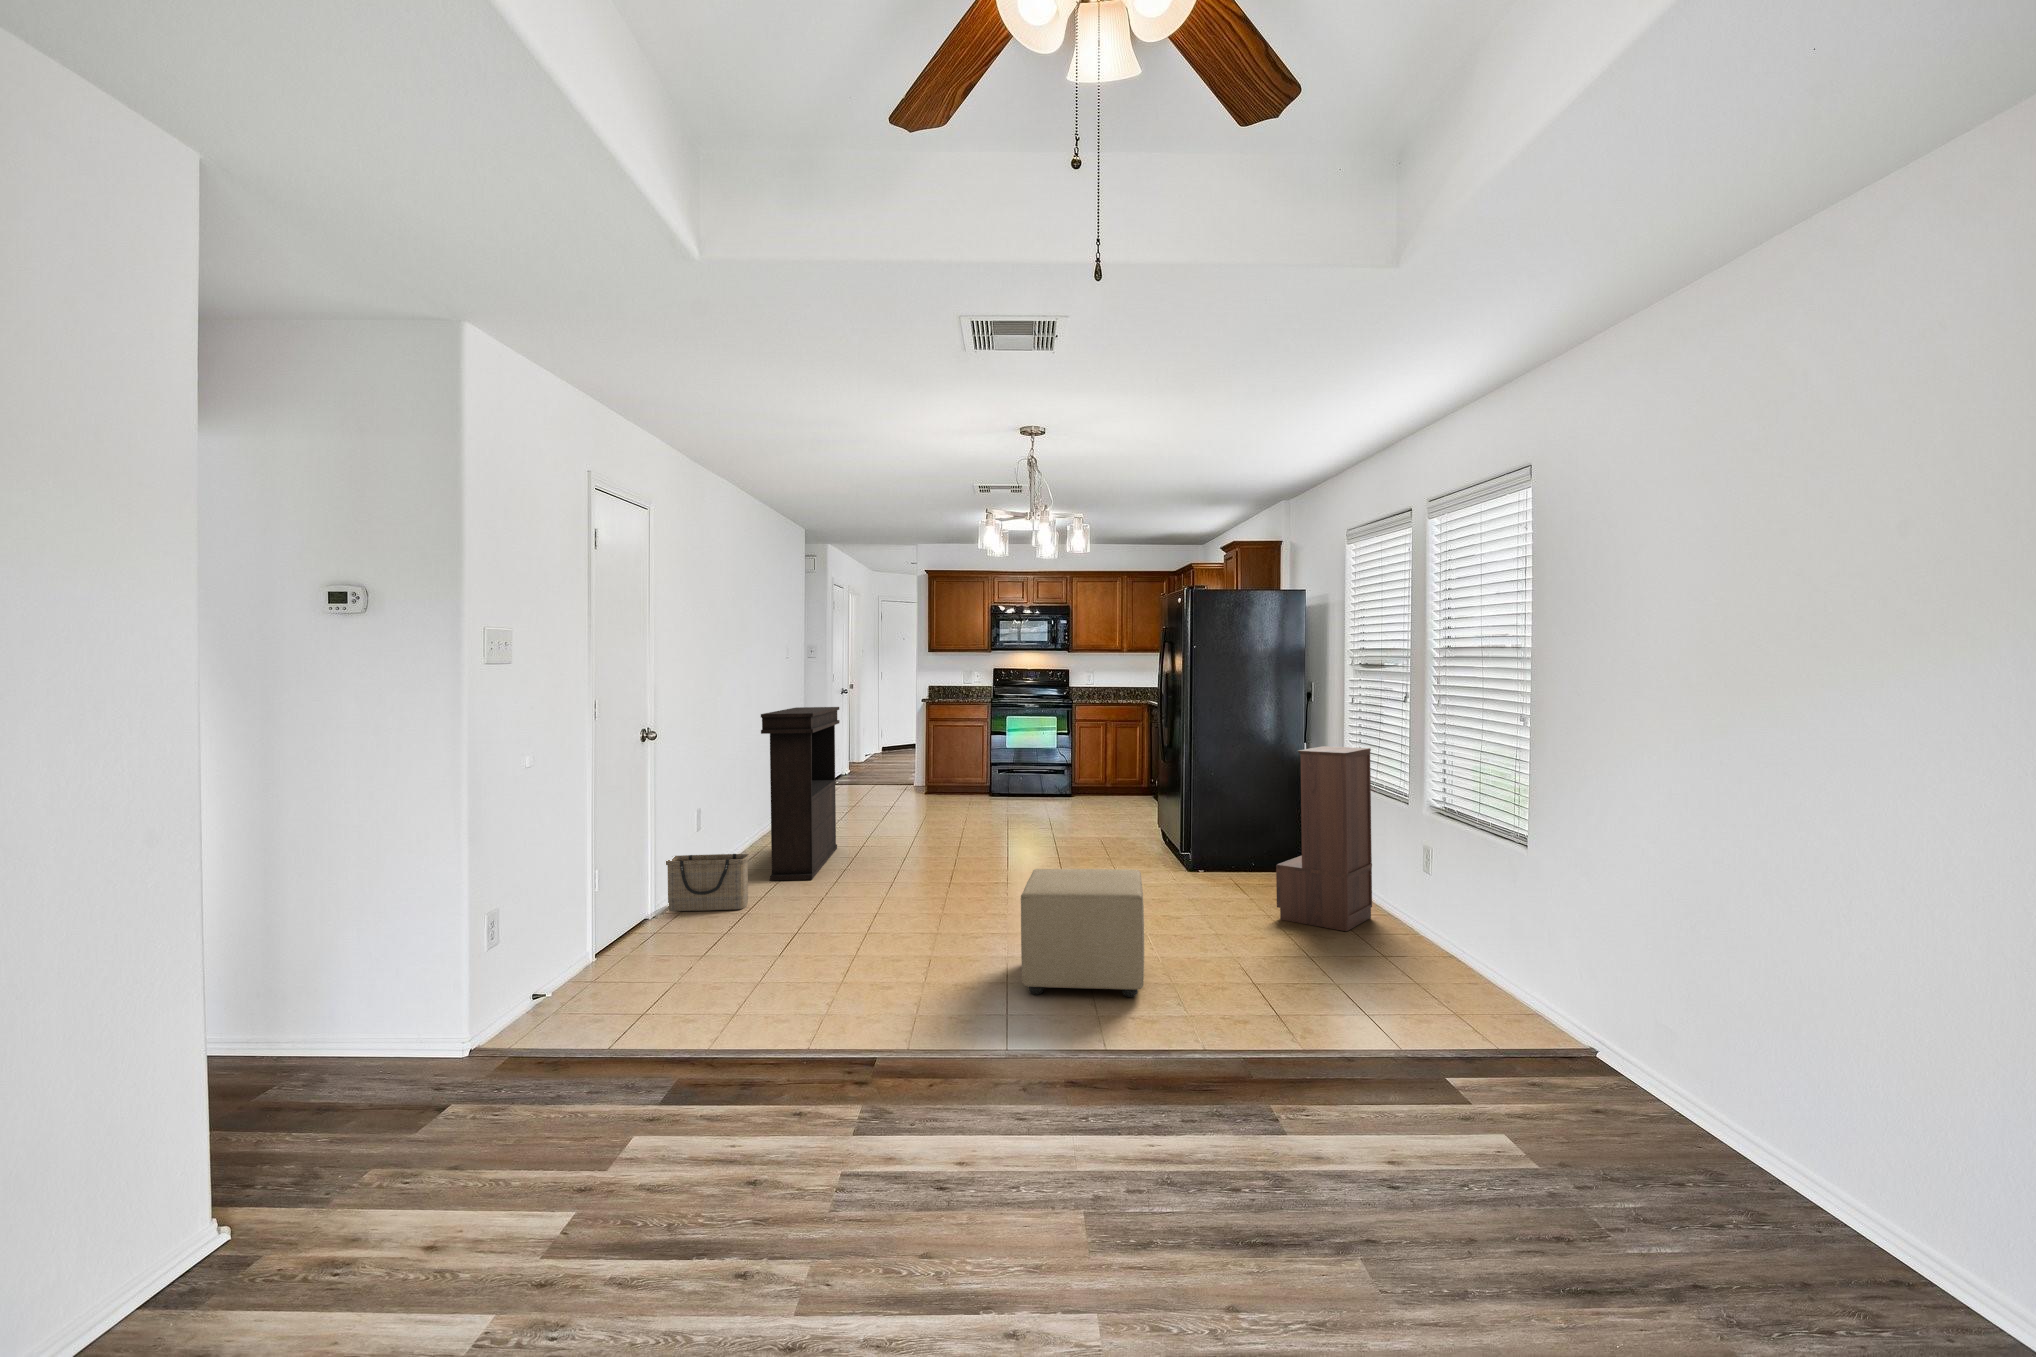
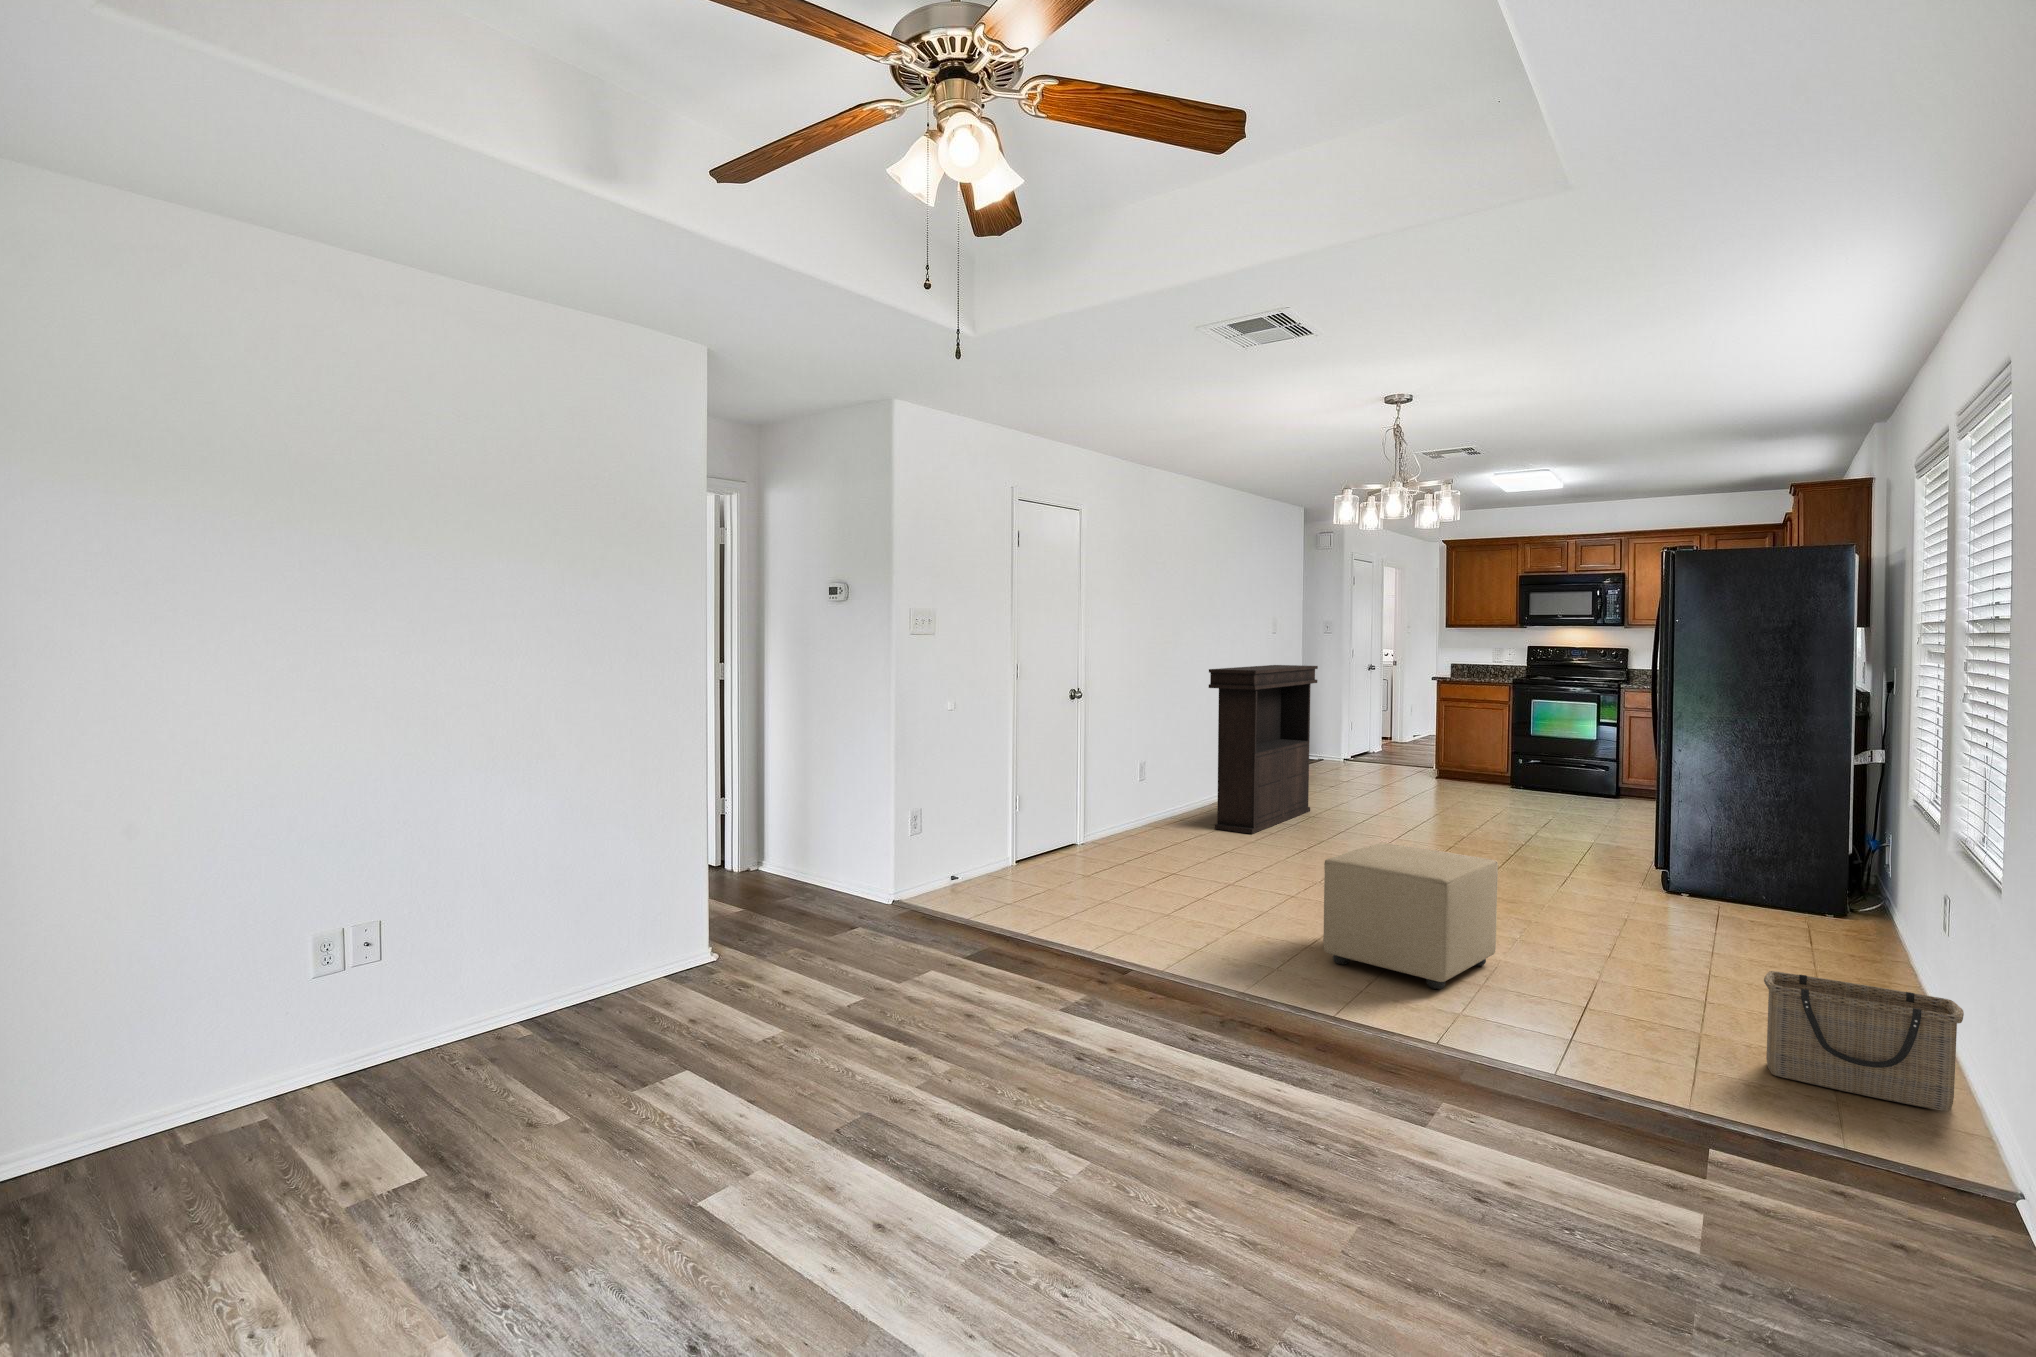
bookshelf: present [1276,746,1372,931] -> none [1761,744,1941,998]
basket: present [666,854,750,911] -> present [1764,971,1964,1112]

